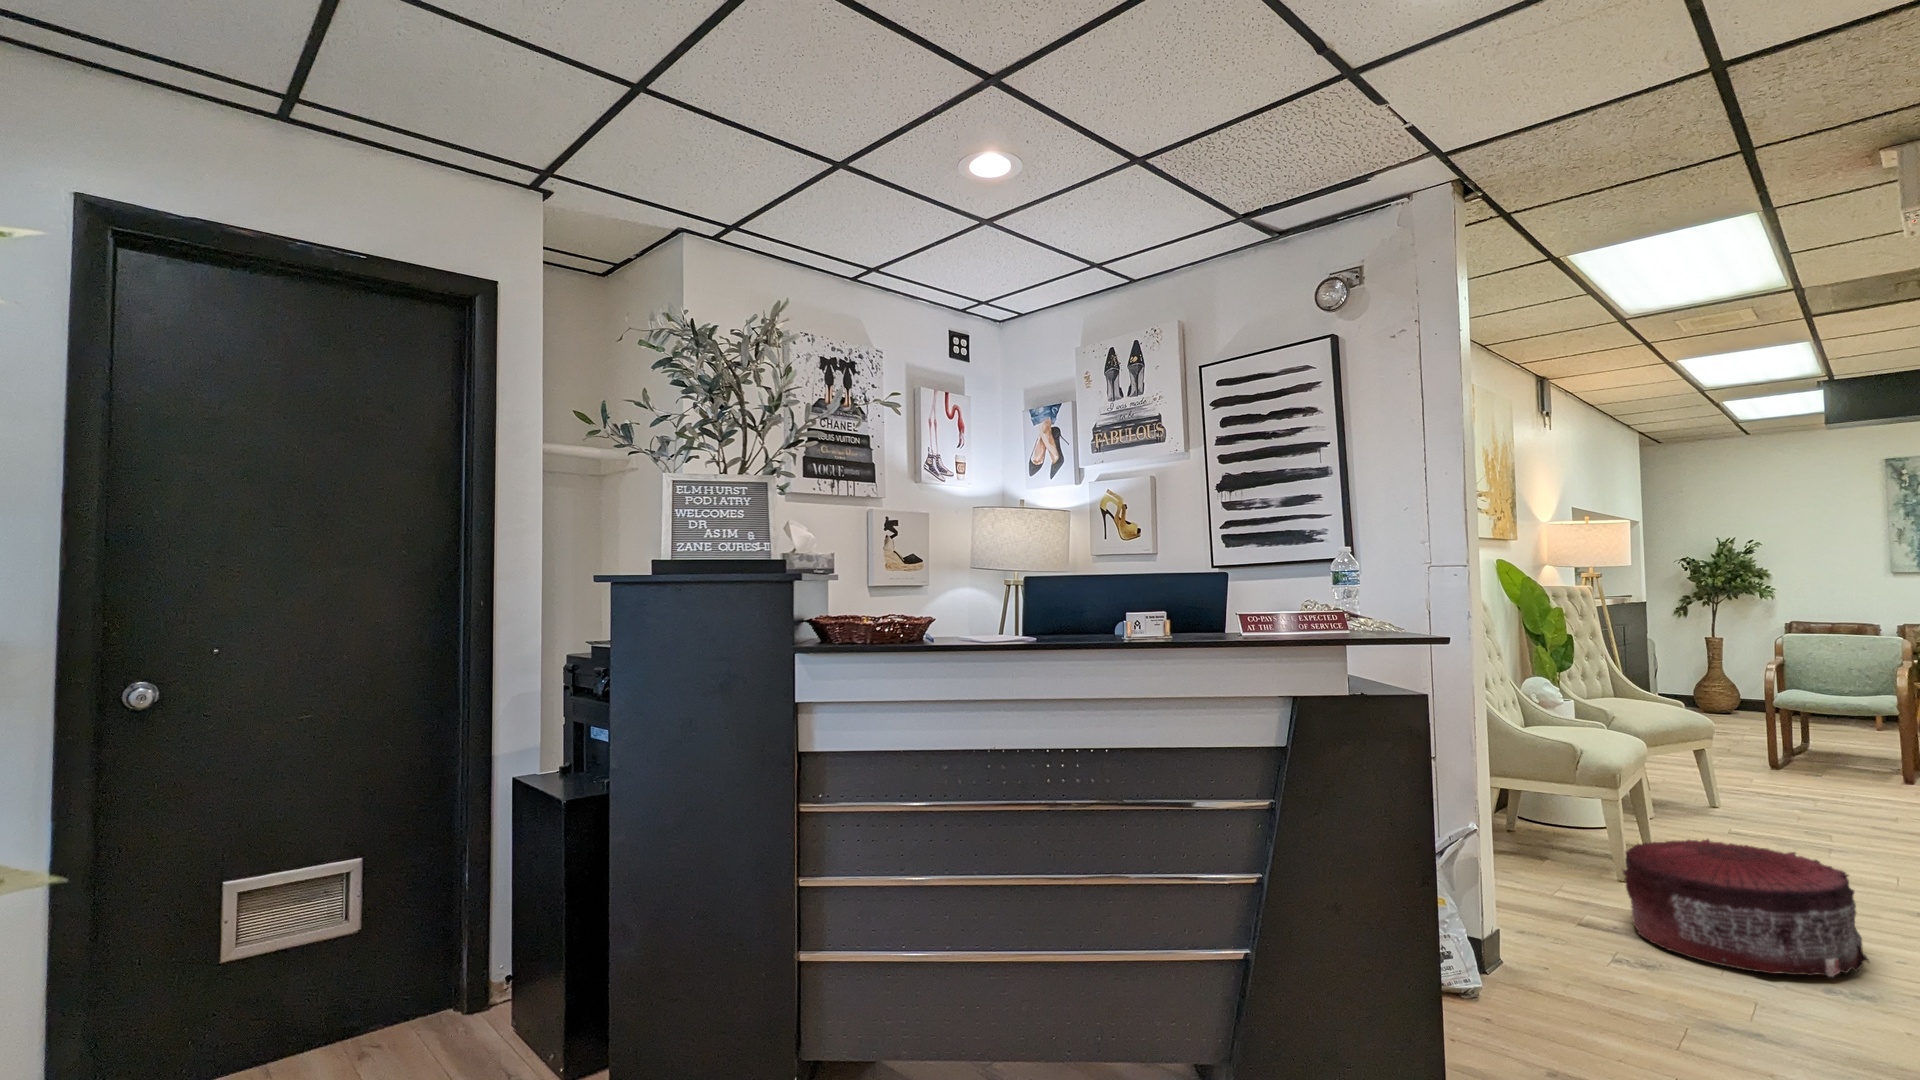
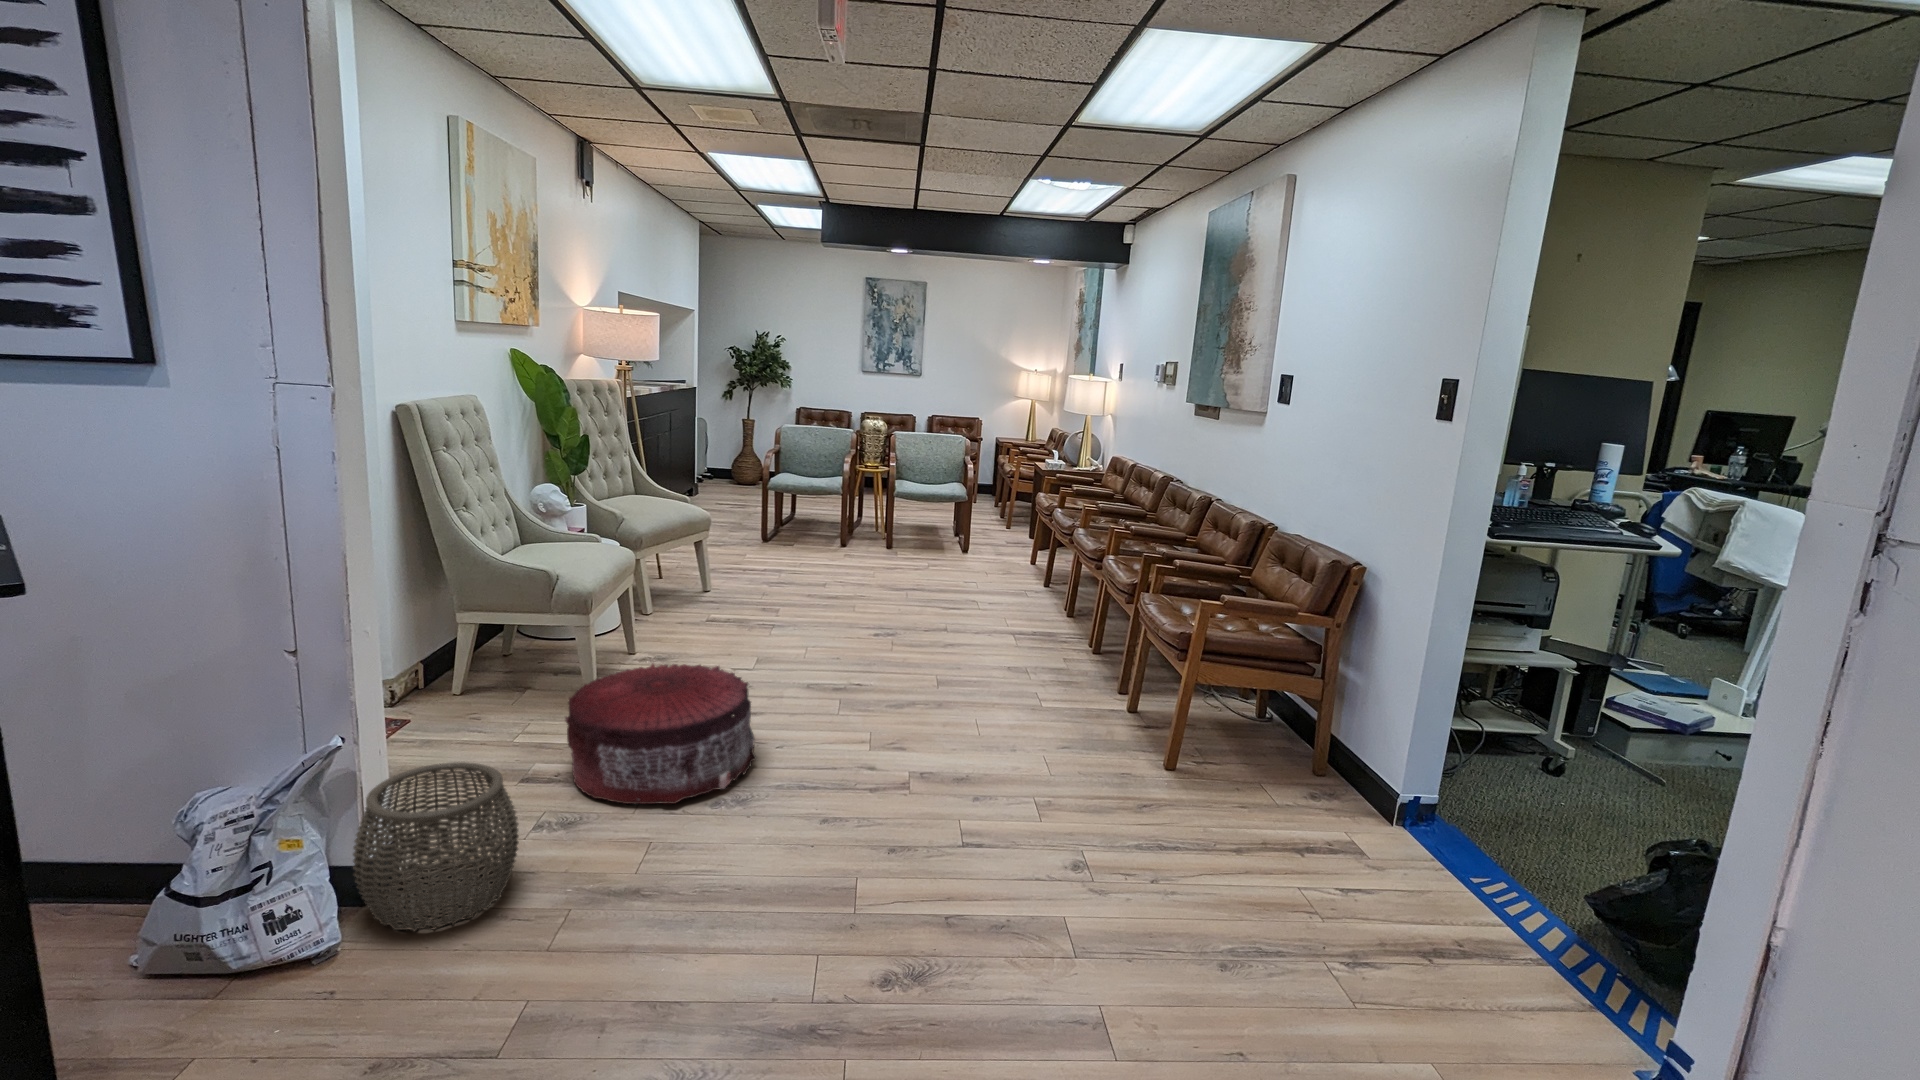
woven basket: none [1482,866,1622,1001] -> present [353,762,519,931]

